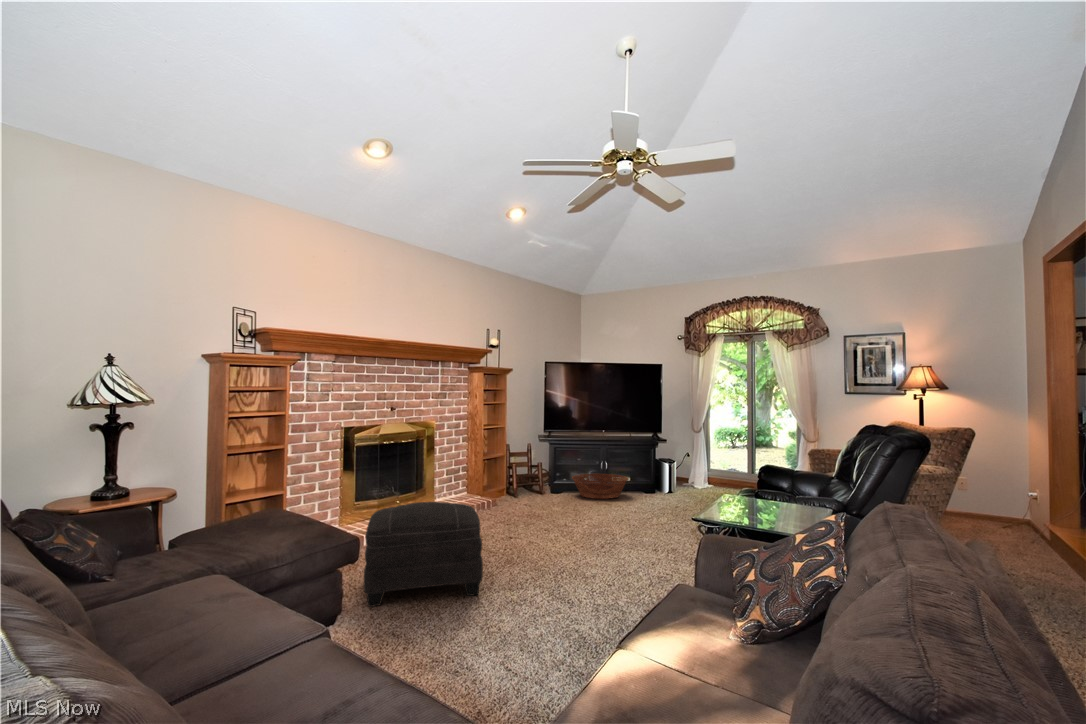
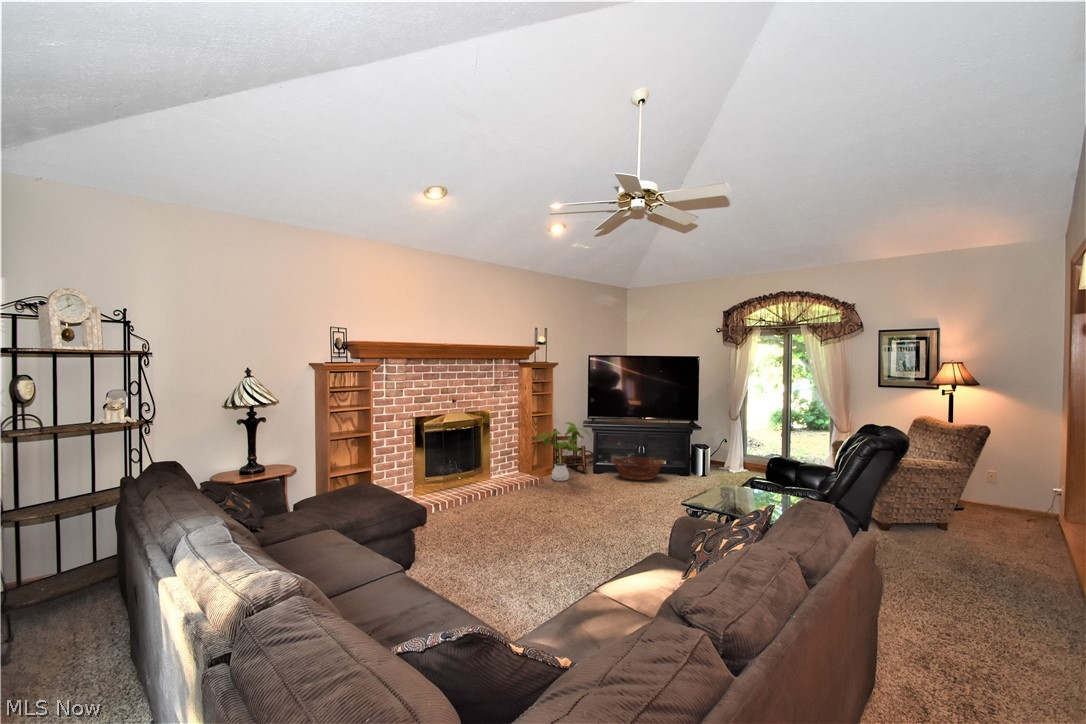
house plant: none [486,435,551,502] -> present [535,422,589,481]
ottoman: present [364,502,483,607] -> none [431,481,521,559]

